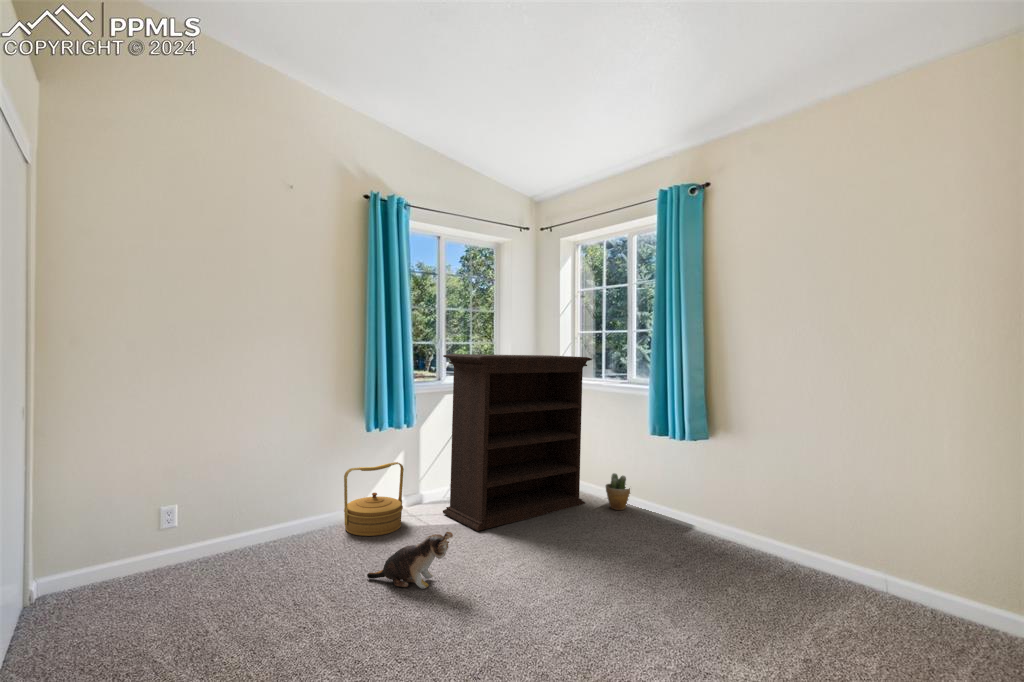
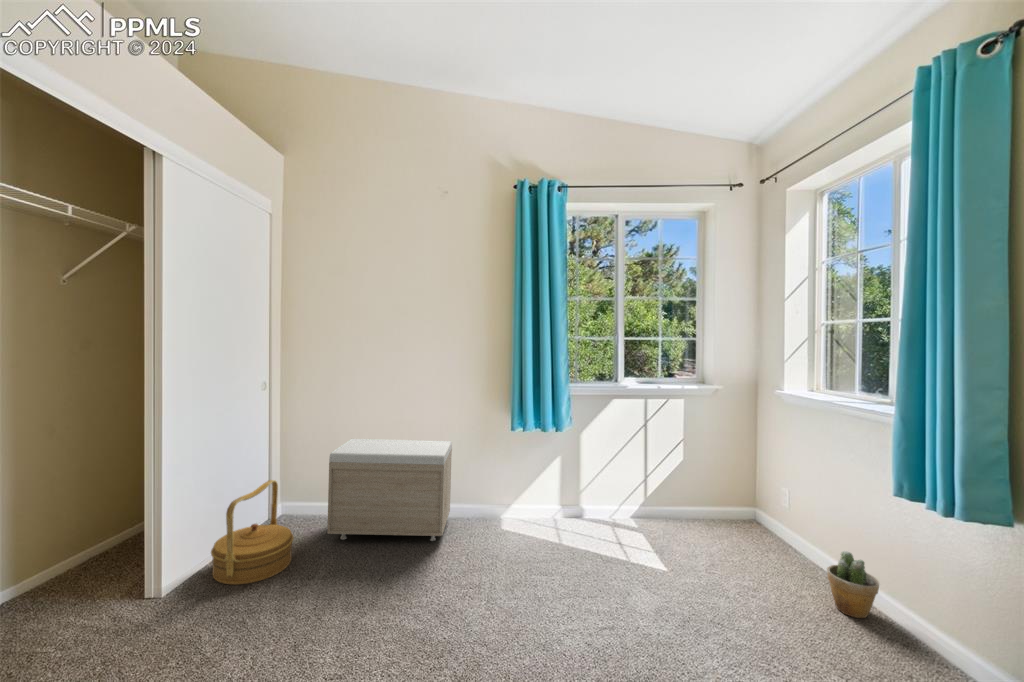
bookshelf: present [443,354,592,531] -> none [585,351,811,585]
storage bench: none [185,451,334,578] -> present [327,439,452,541]
woven basket: present [344,462,404,536] -> present [211,480,294,585]
plush toy: present [367,532,453,589] -> none [425,566,485,627]

